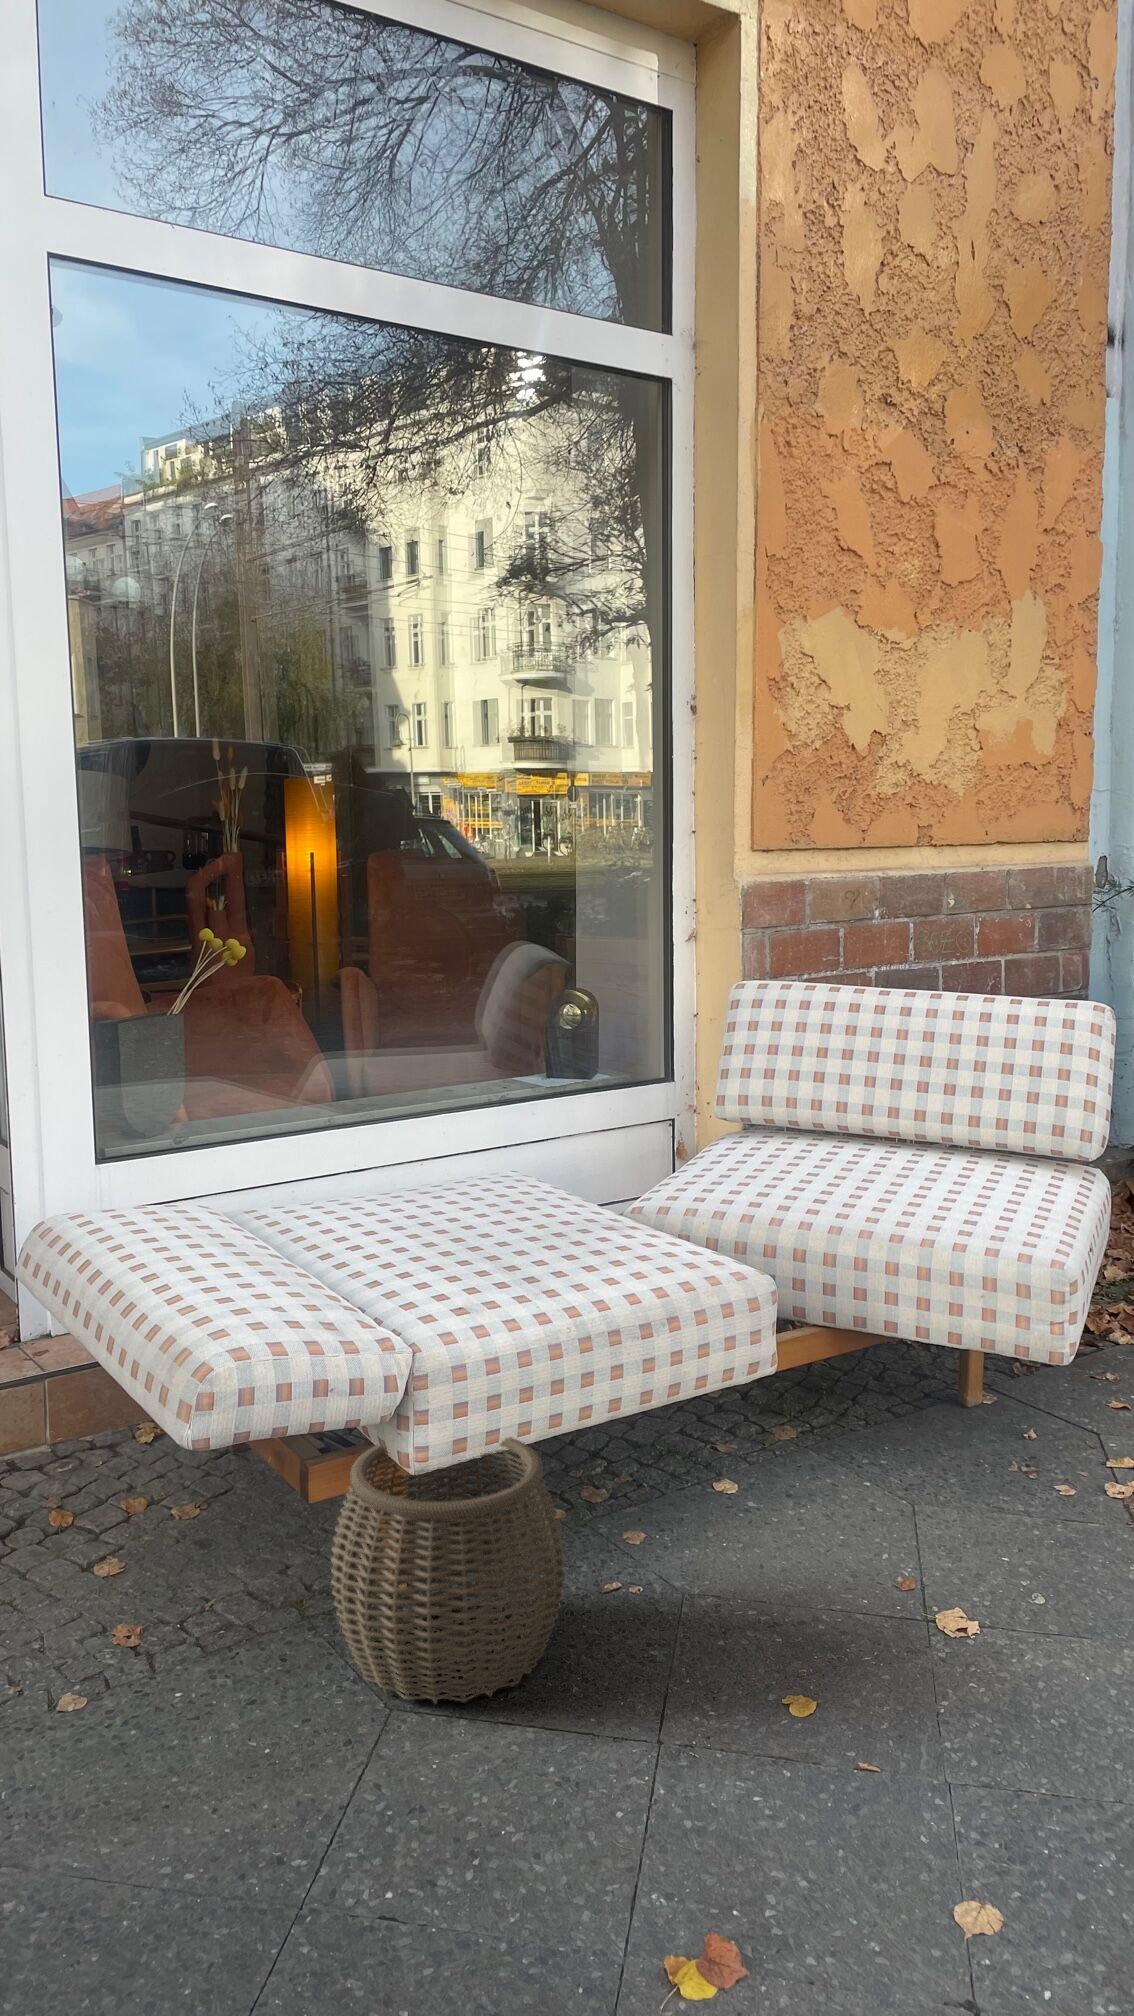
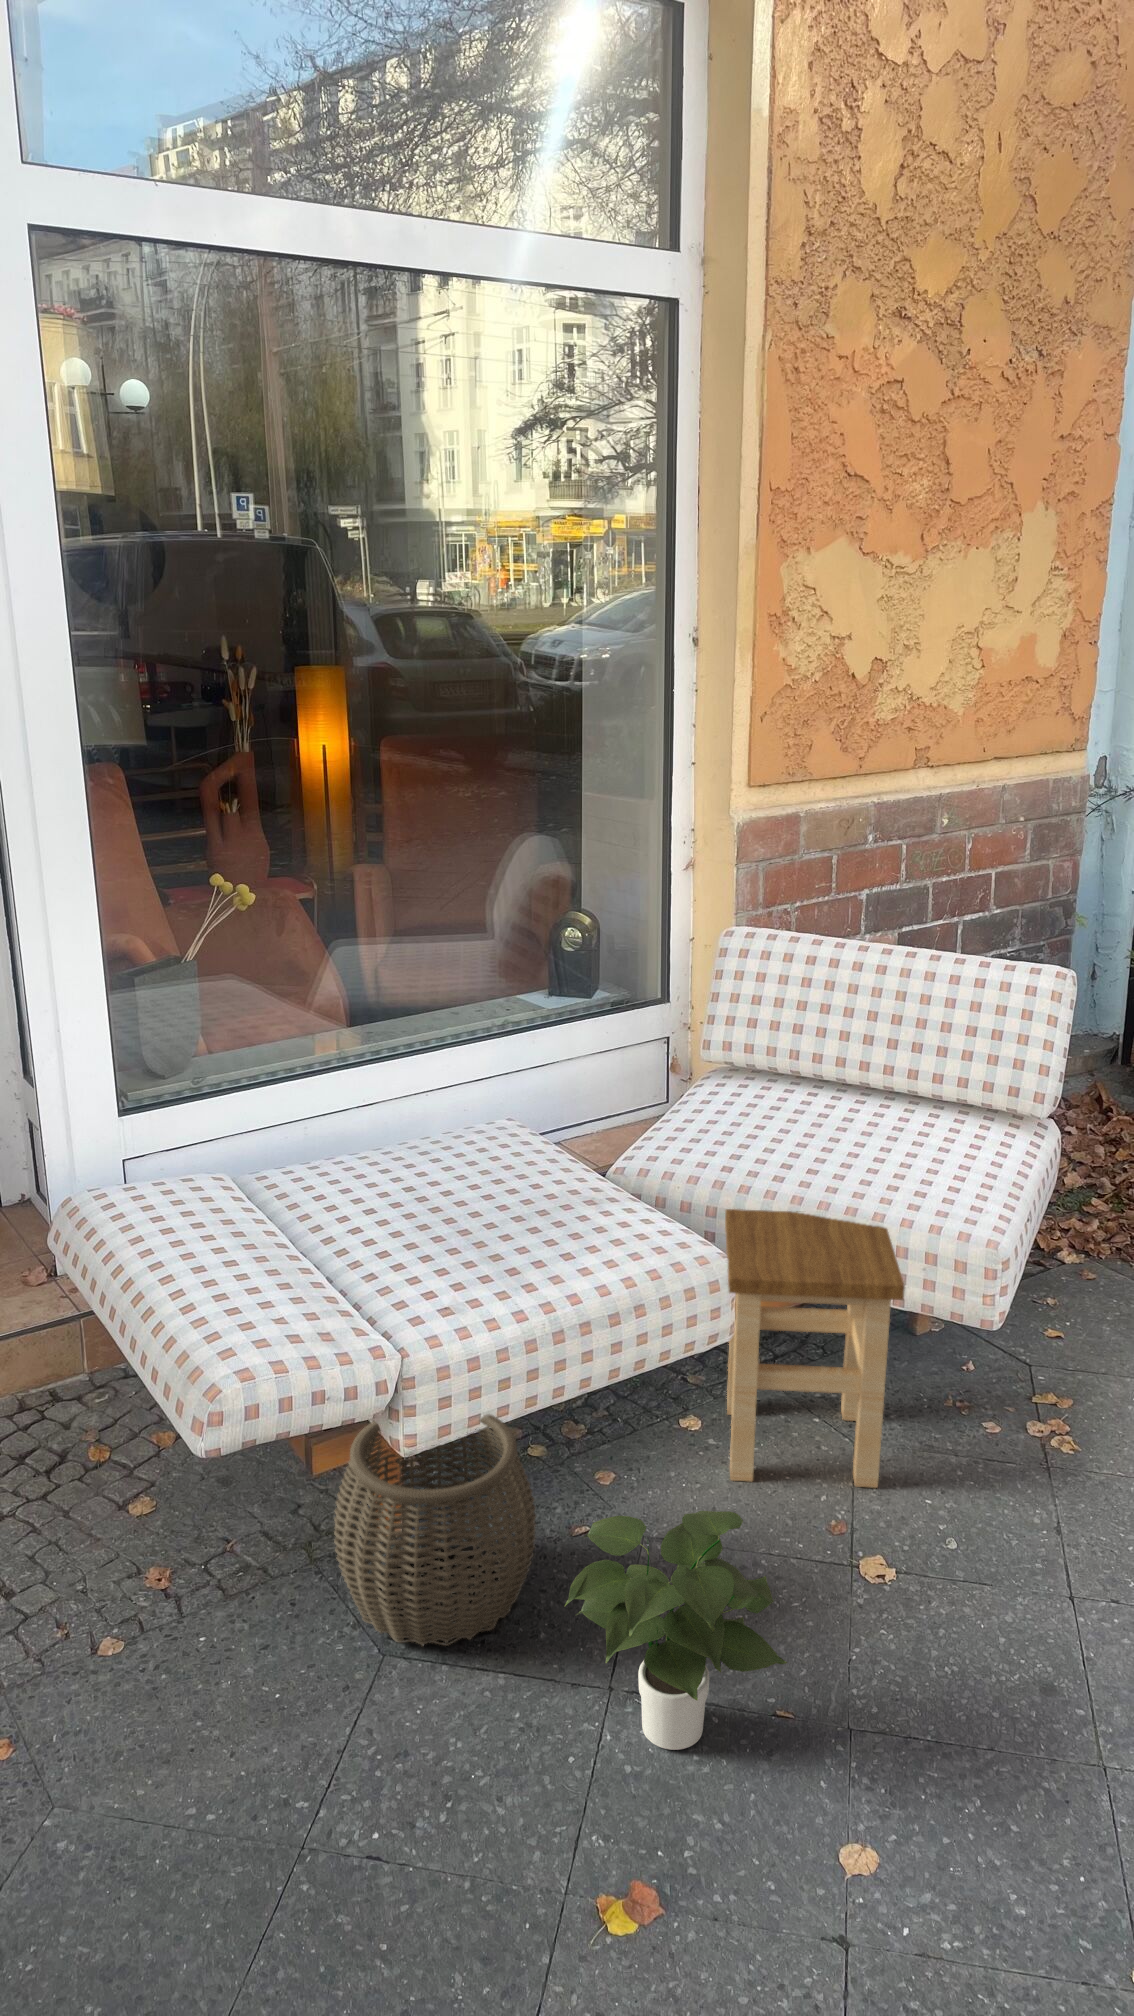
stool: none [758,1242,966,1544] -> present [725,1209,905,1488]
potted plant: none [607,1508,873,1803] -> present [565,1511,787,1750]

